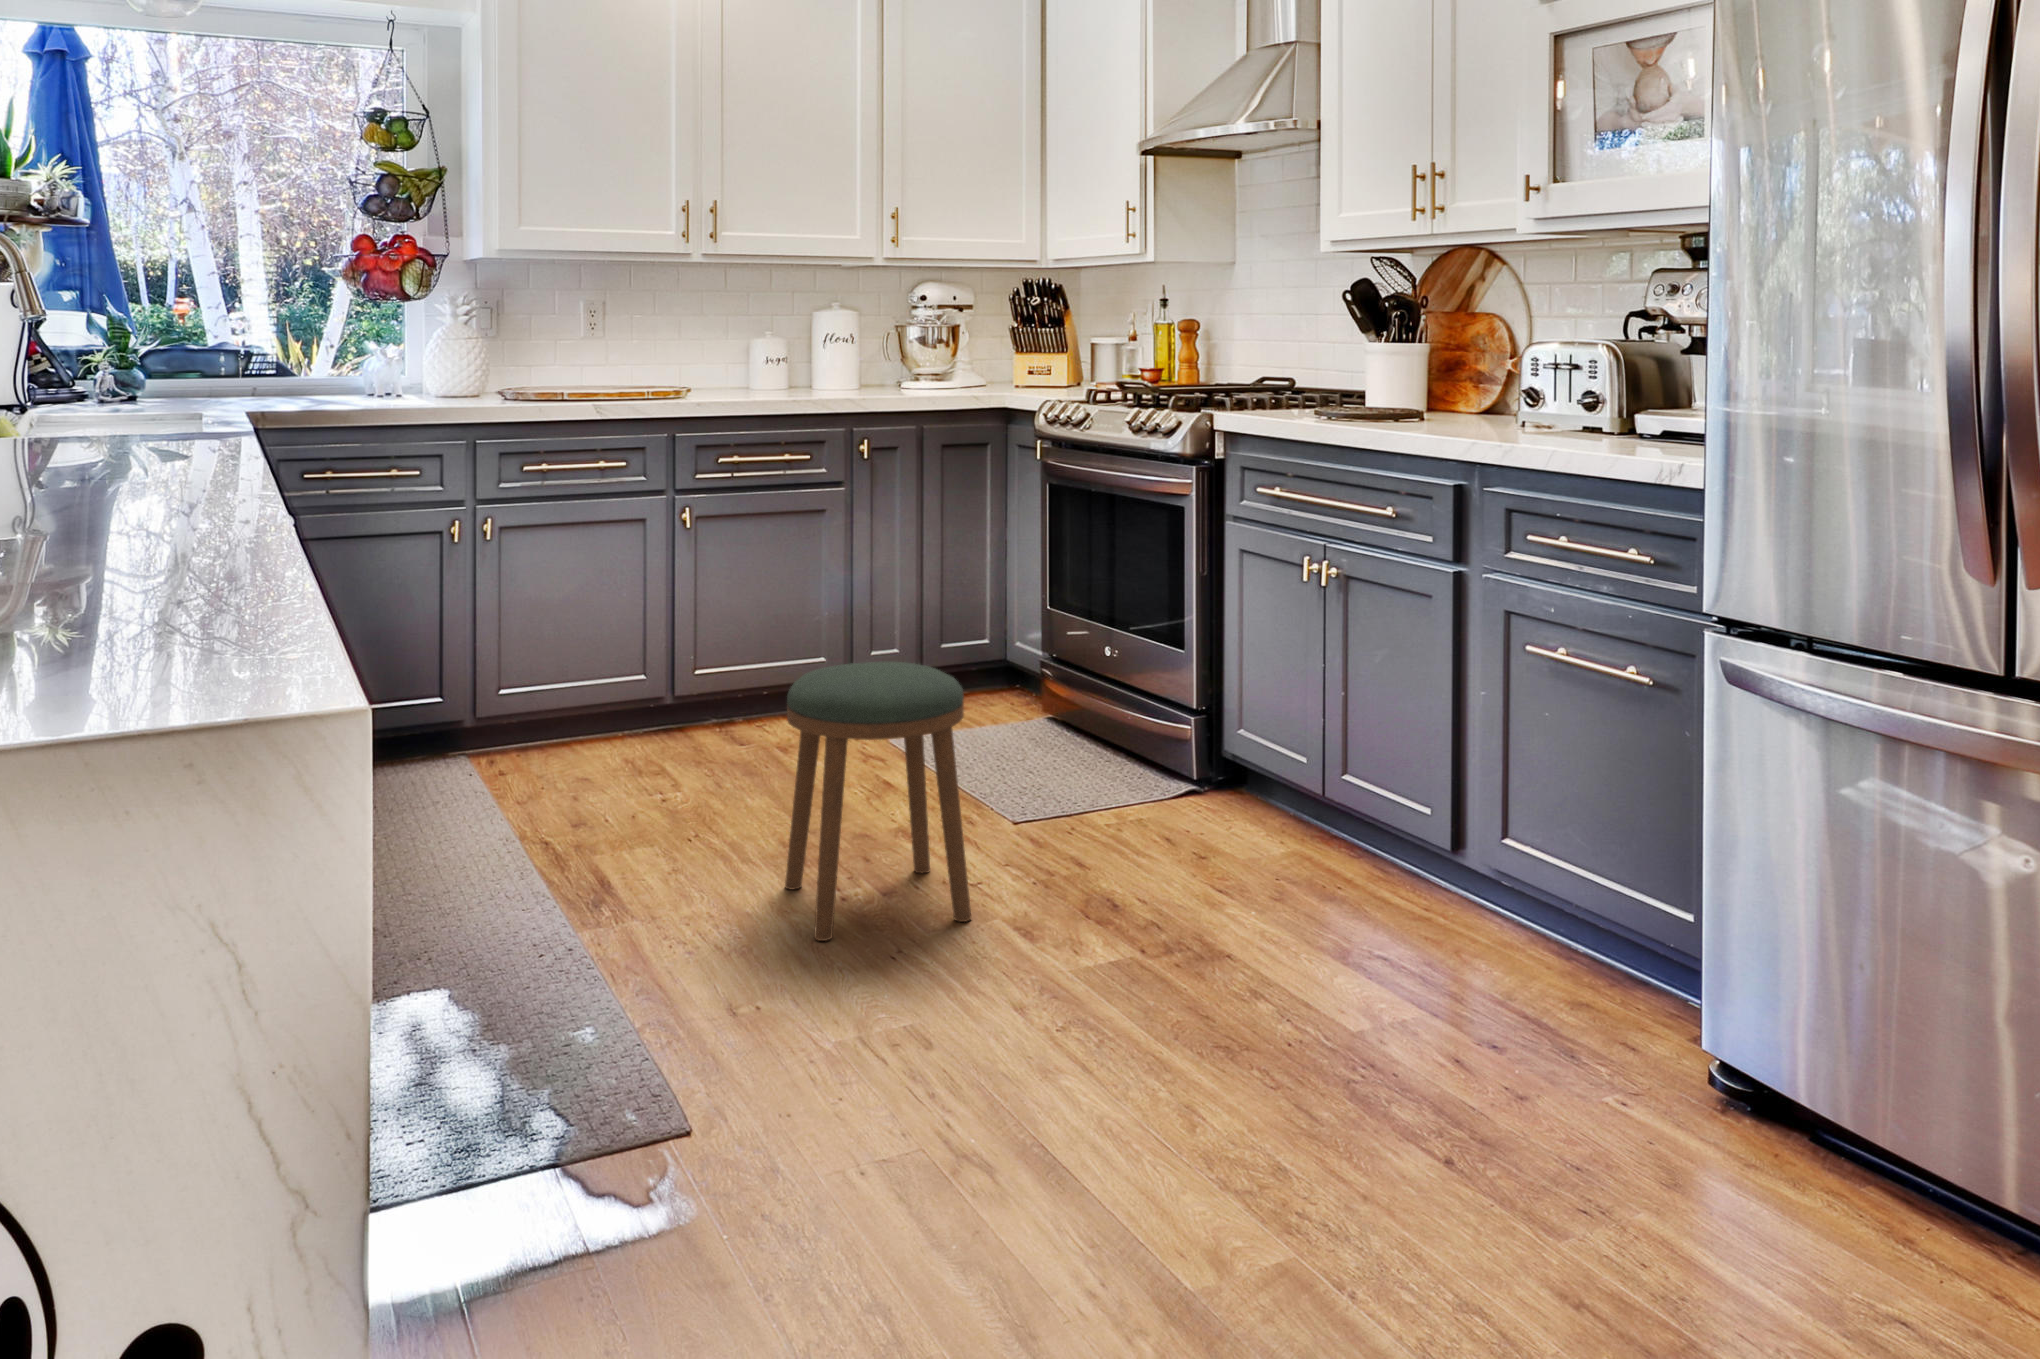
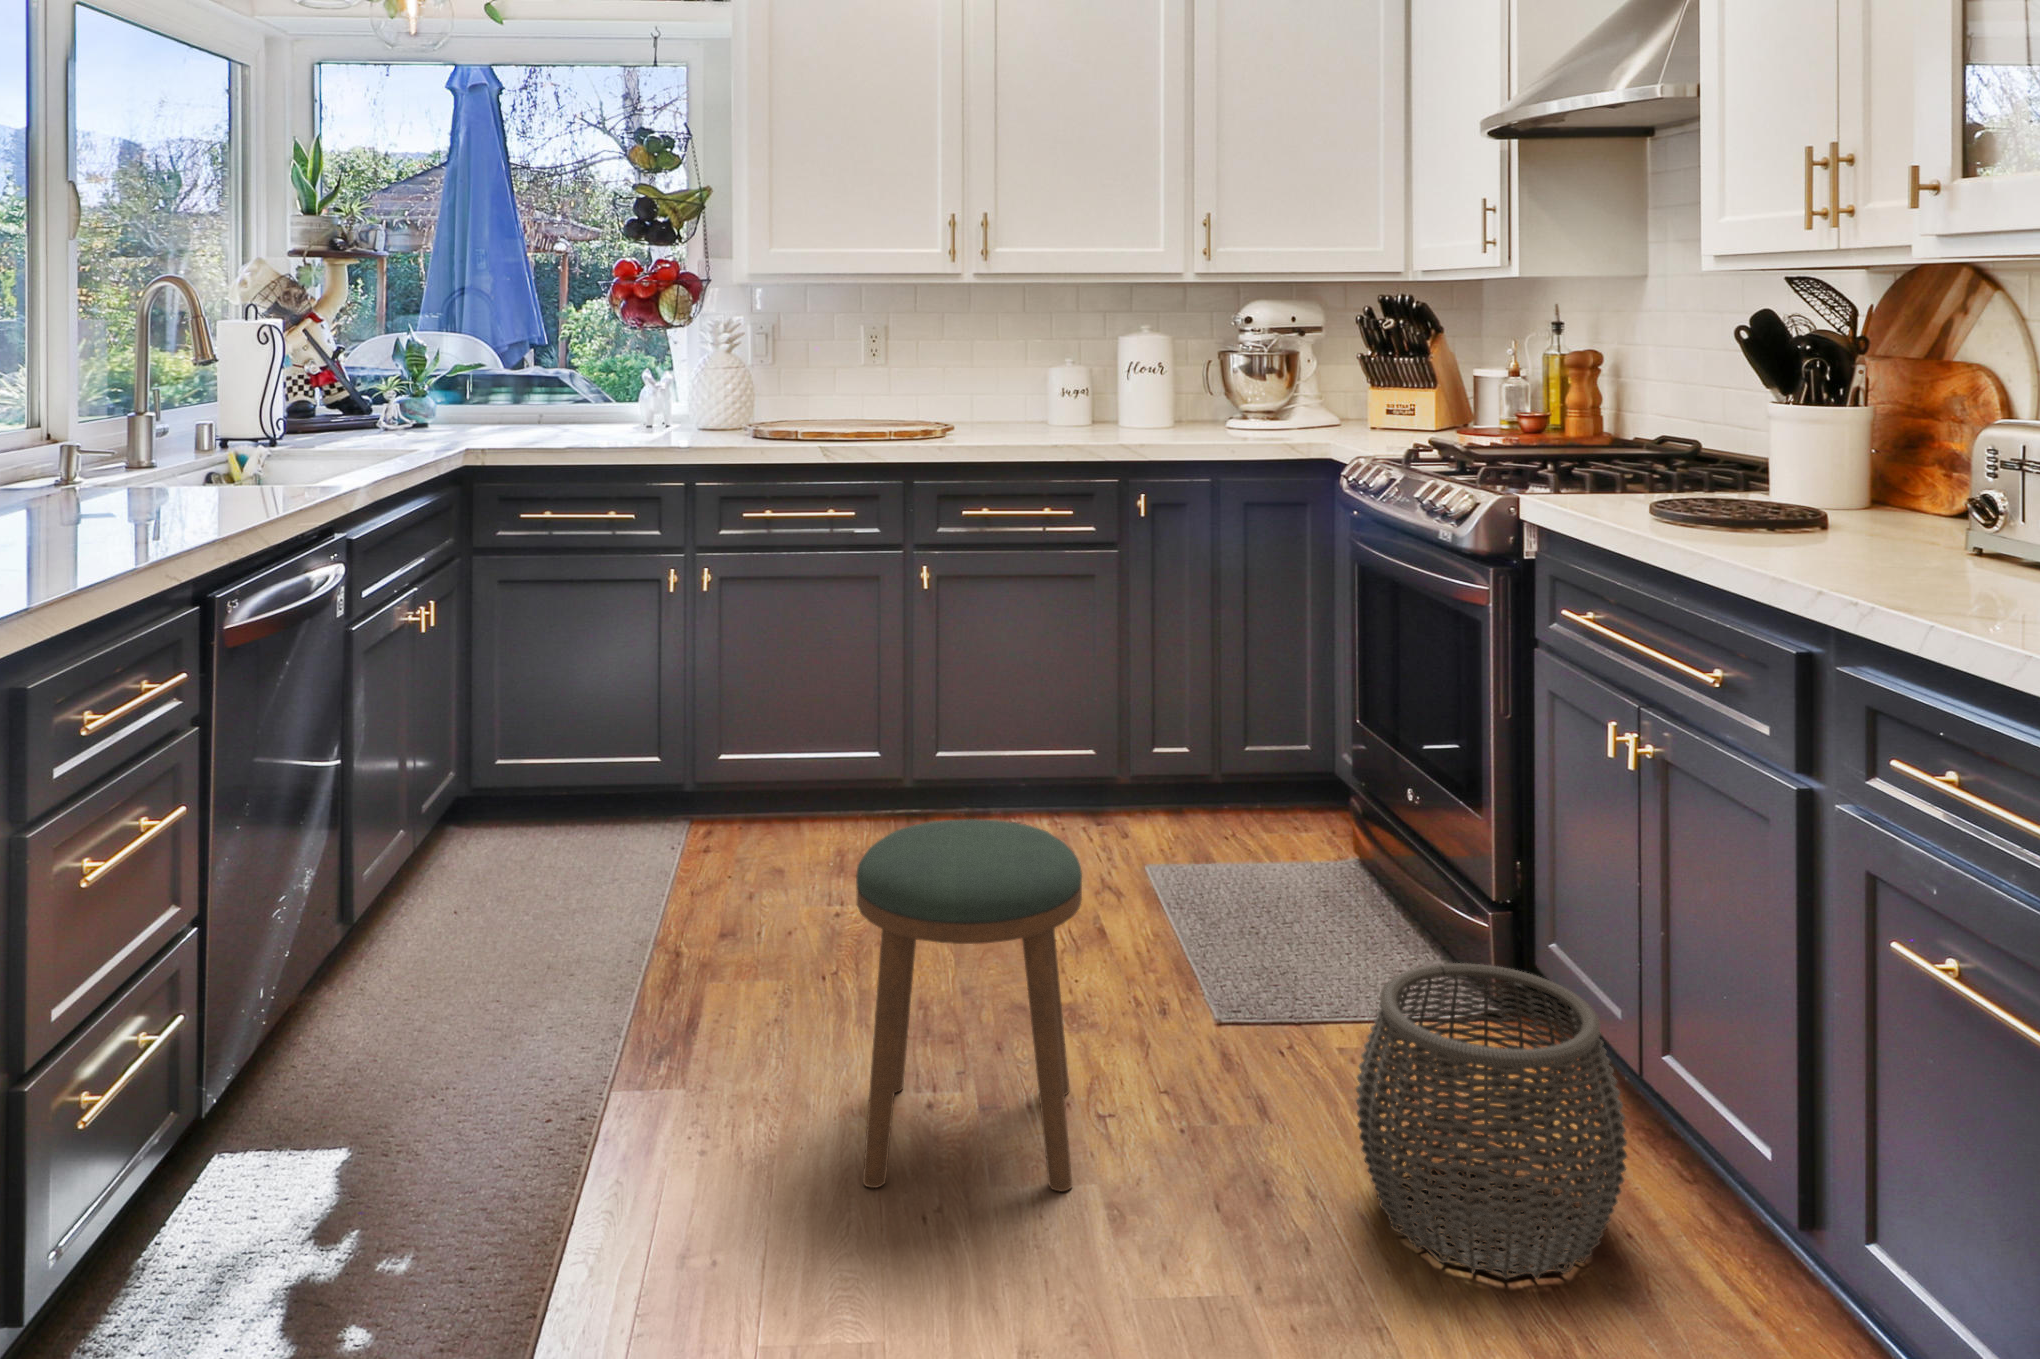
woven basket: none [1165,724,1346,918] -> present [1356,963,1627,1279]

